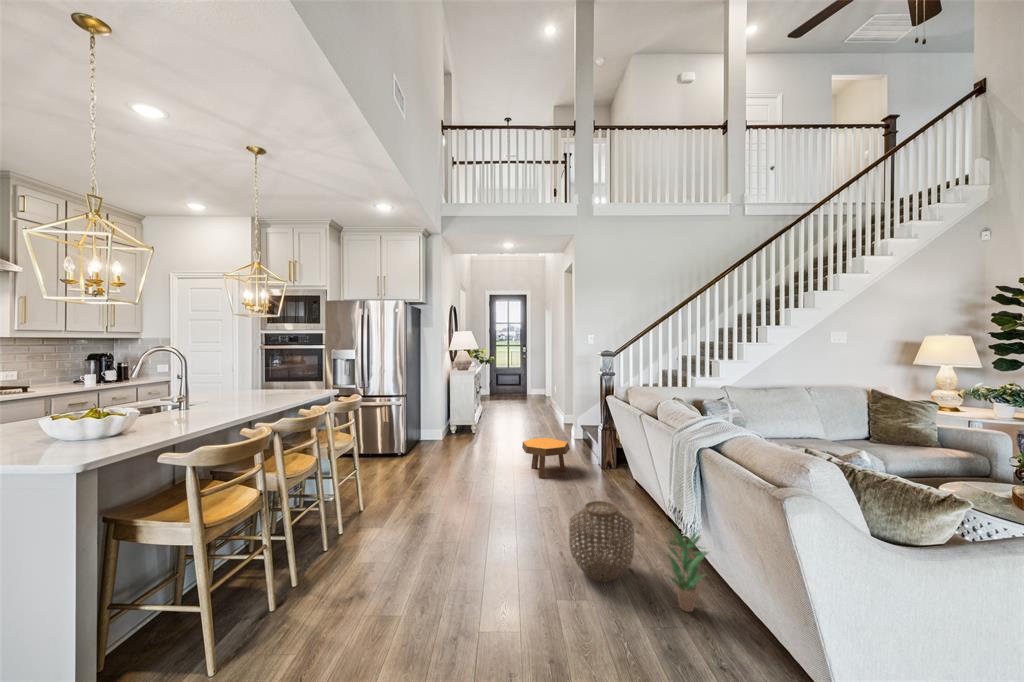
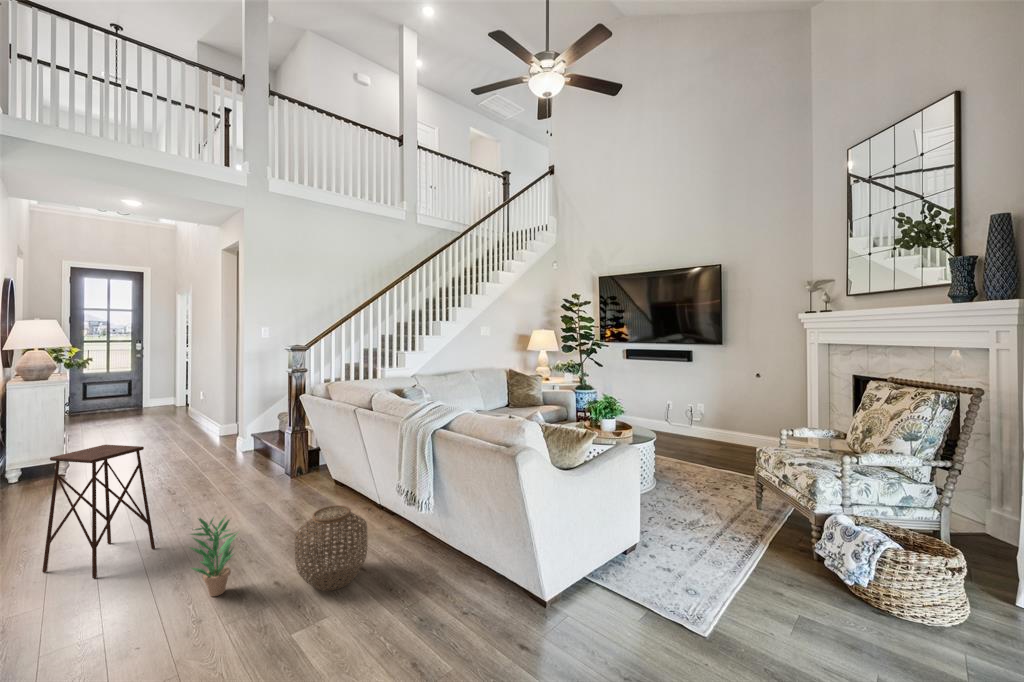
side table: none [439,417,495,509] -> present [42,445,155,578]
footstool: present [522,438,570,478] -> none [181,454,251,505]
potted plant: present [667,526,708,612] -> present [191,517,236,597]

